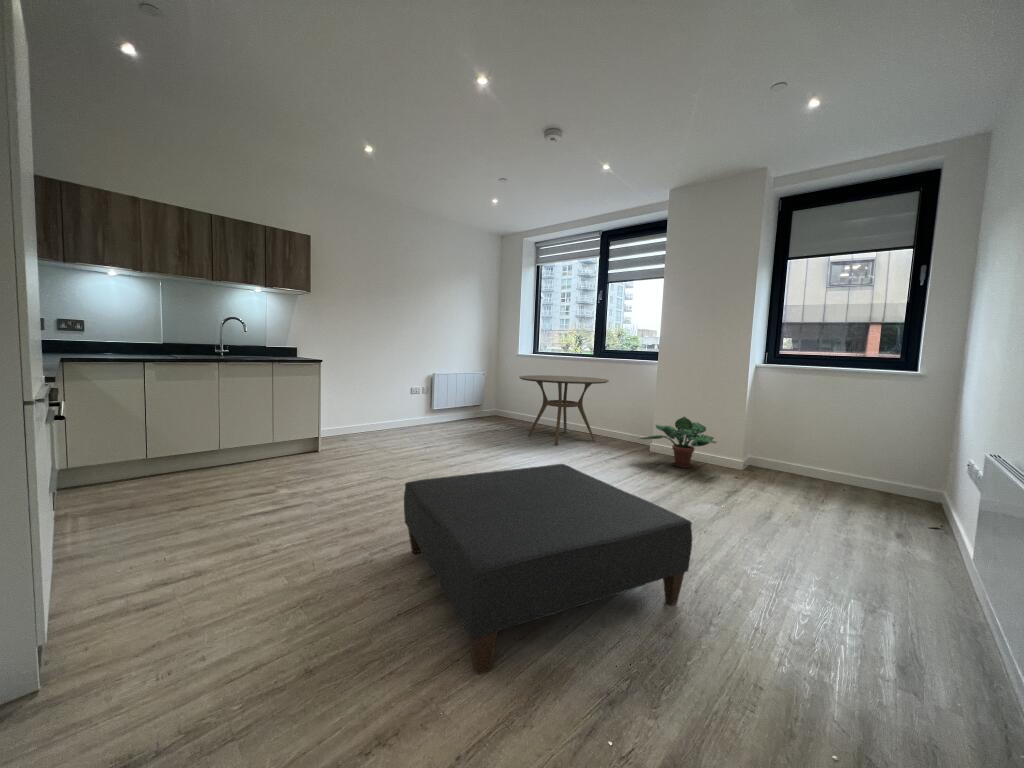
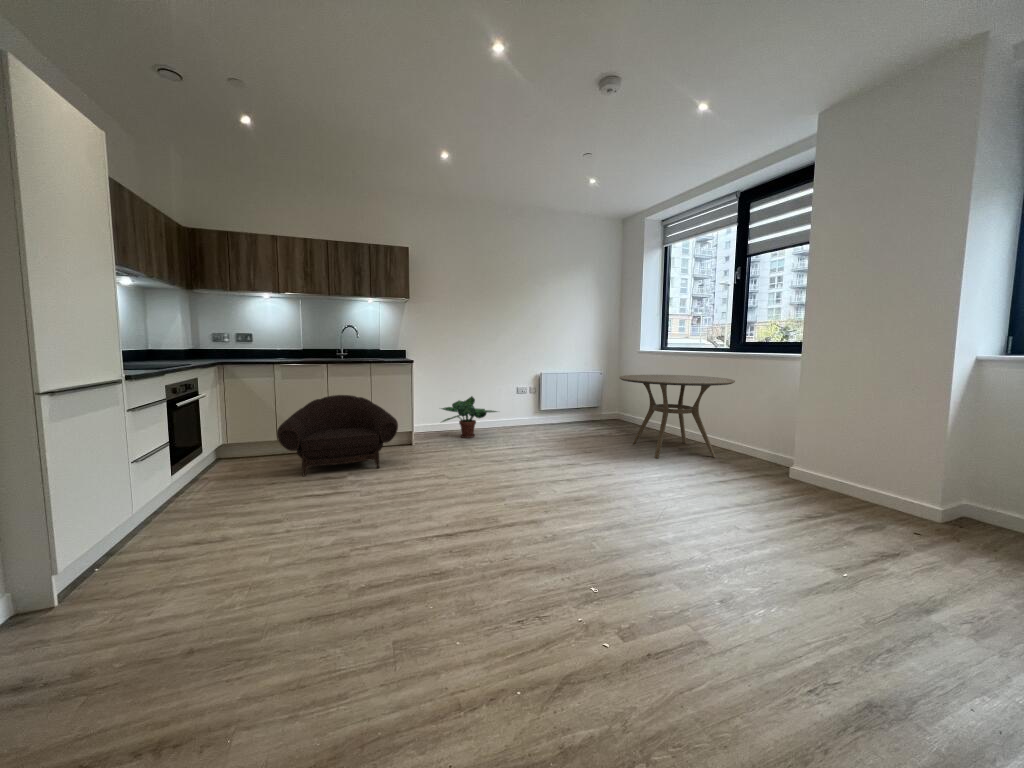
armchair: none [180,399,327,496] -> present [277,395,398,476]
potted plant: present [640,417,717,468] -> present [441,396,497,438]
ottoman: present [404,464,692,674] -> none [257,487,630,732]

